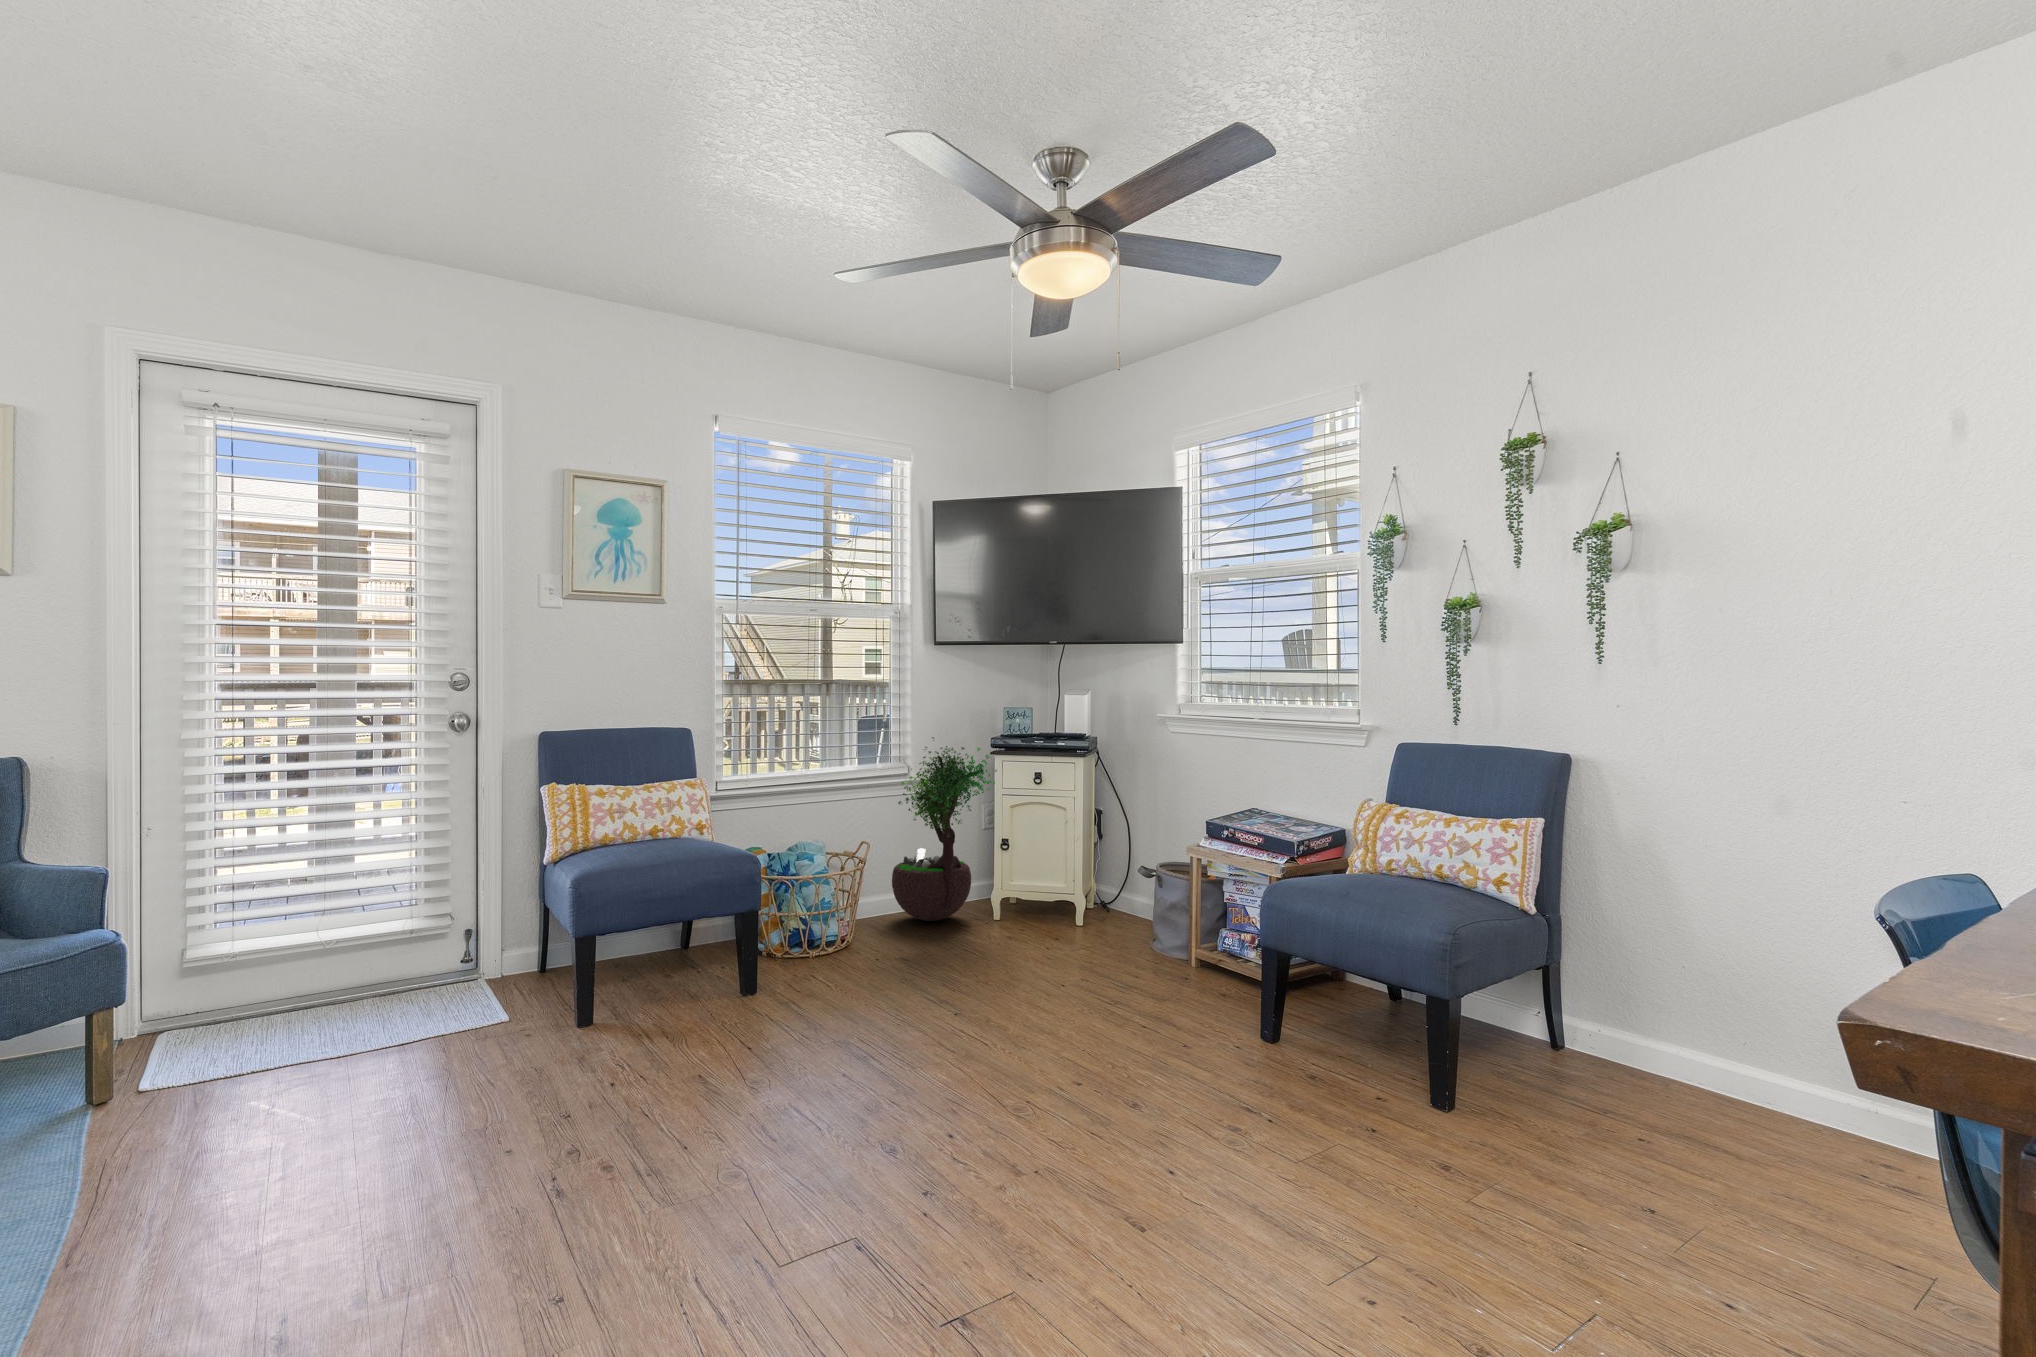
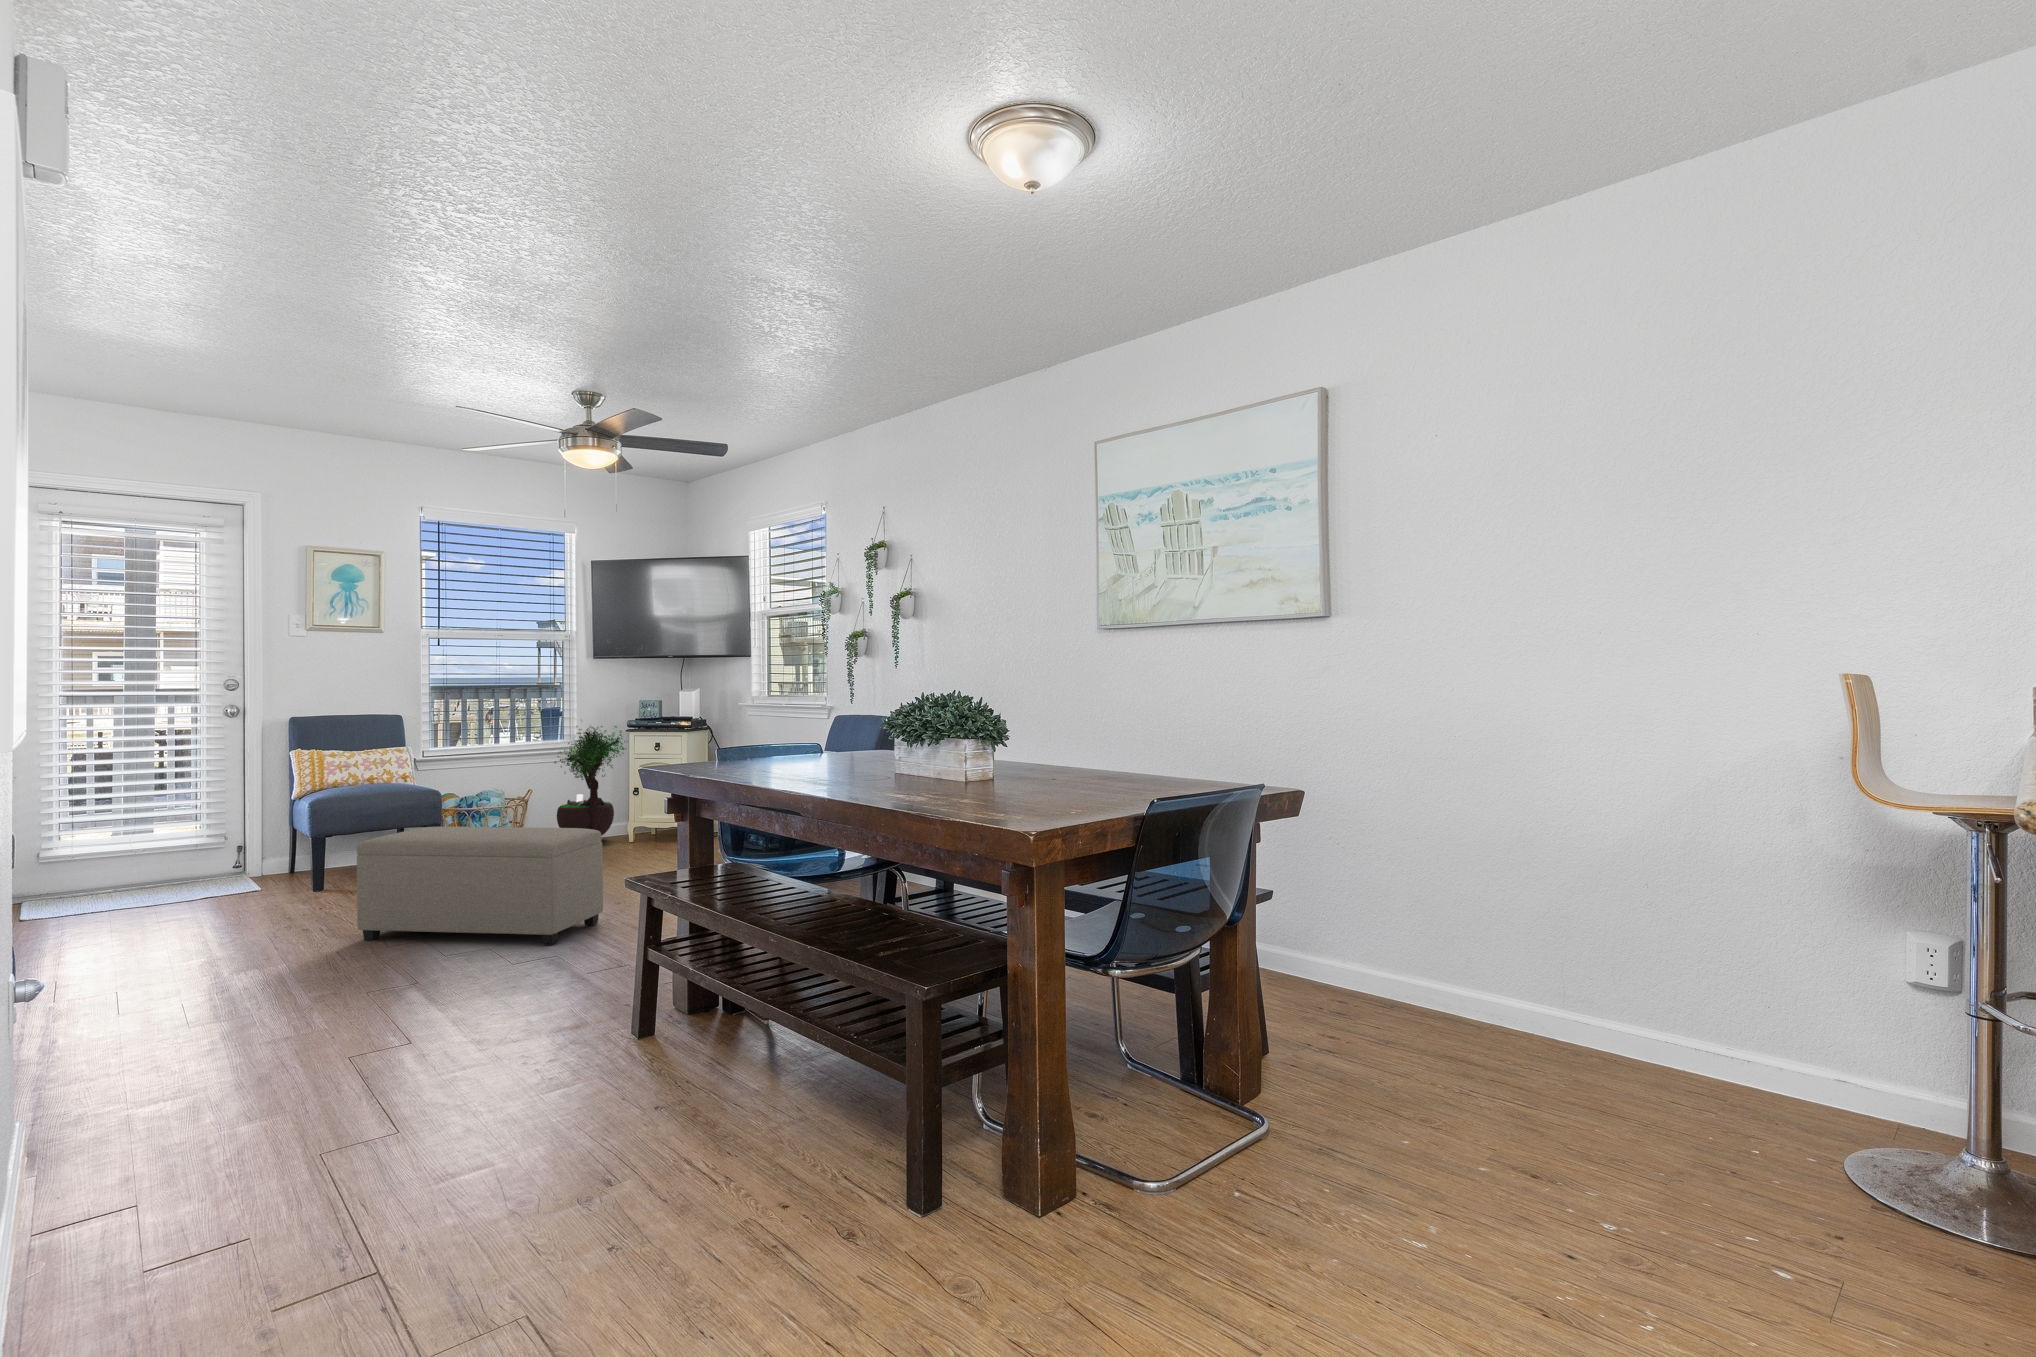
ottoman: none [717,956,1172,1266] -> present [357,827,603,945]

